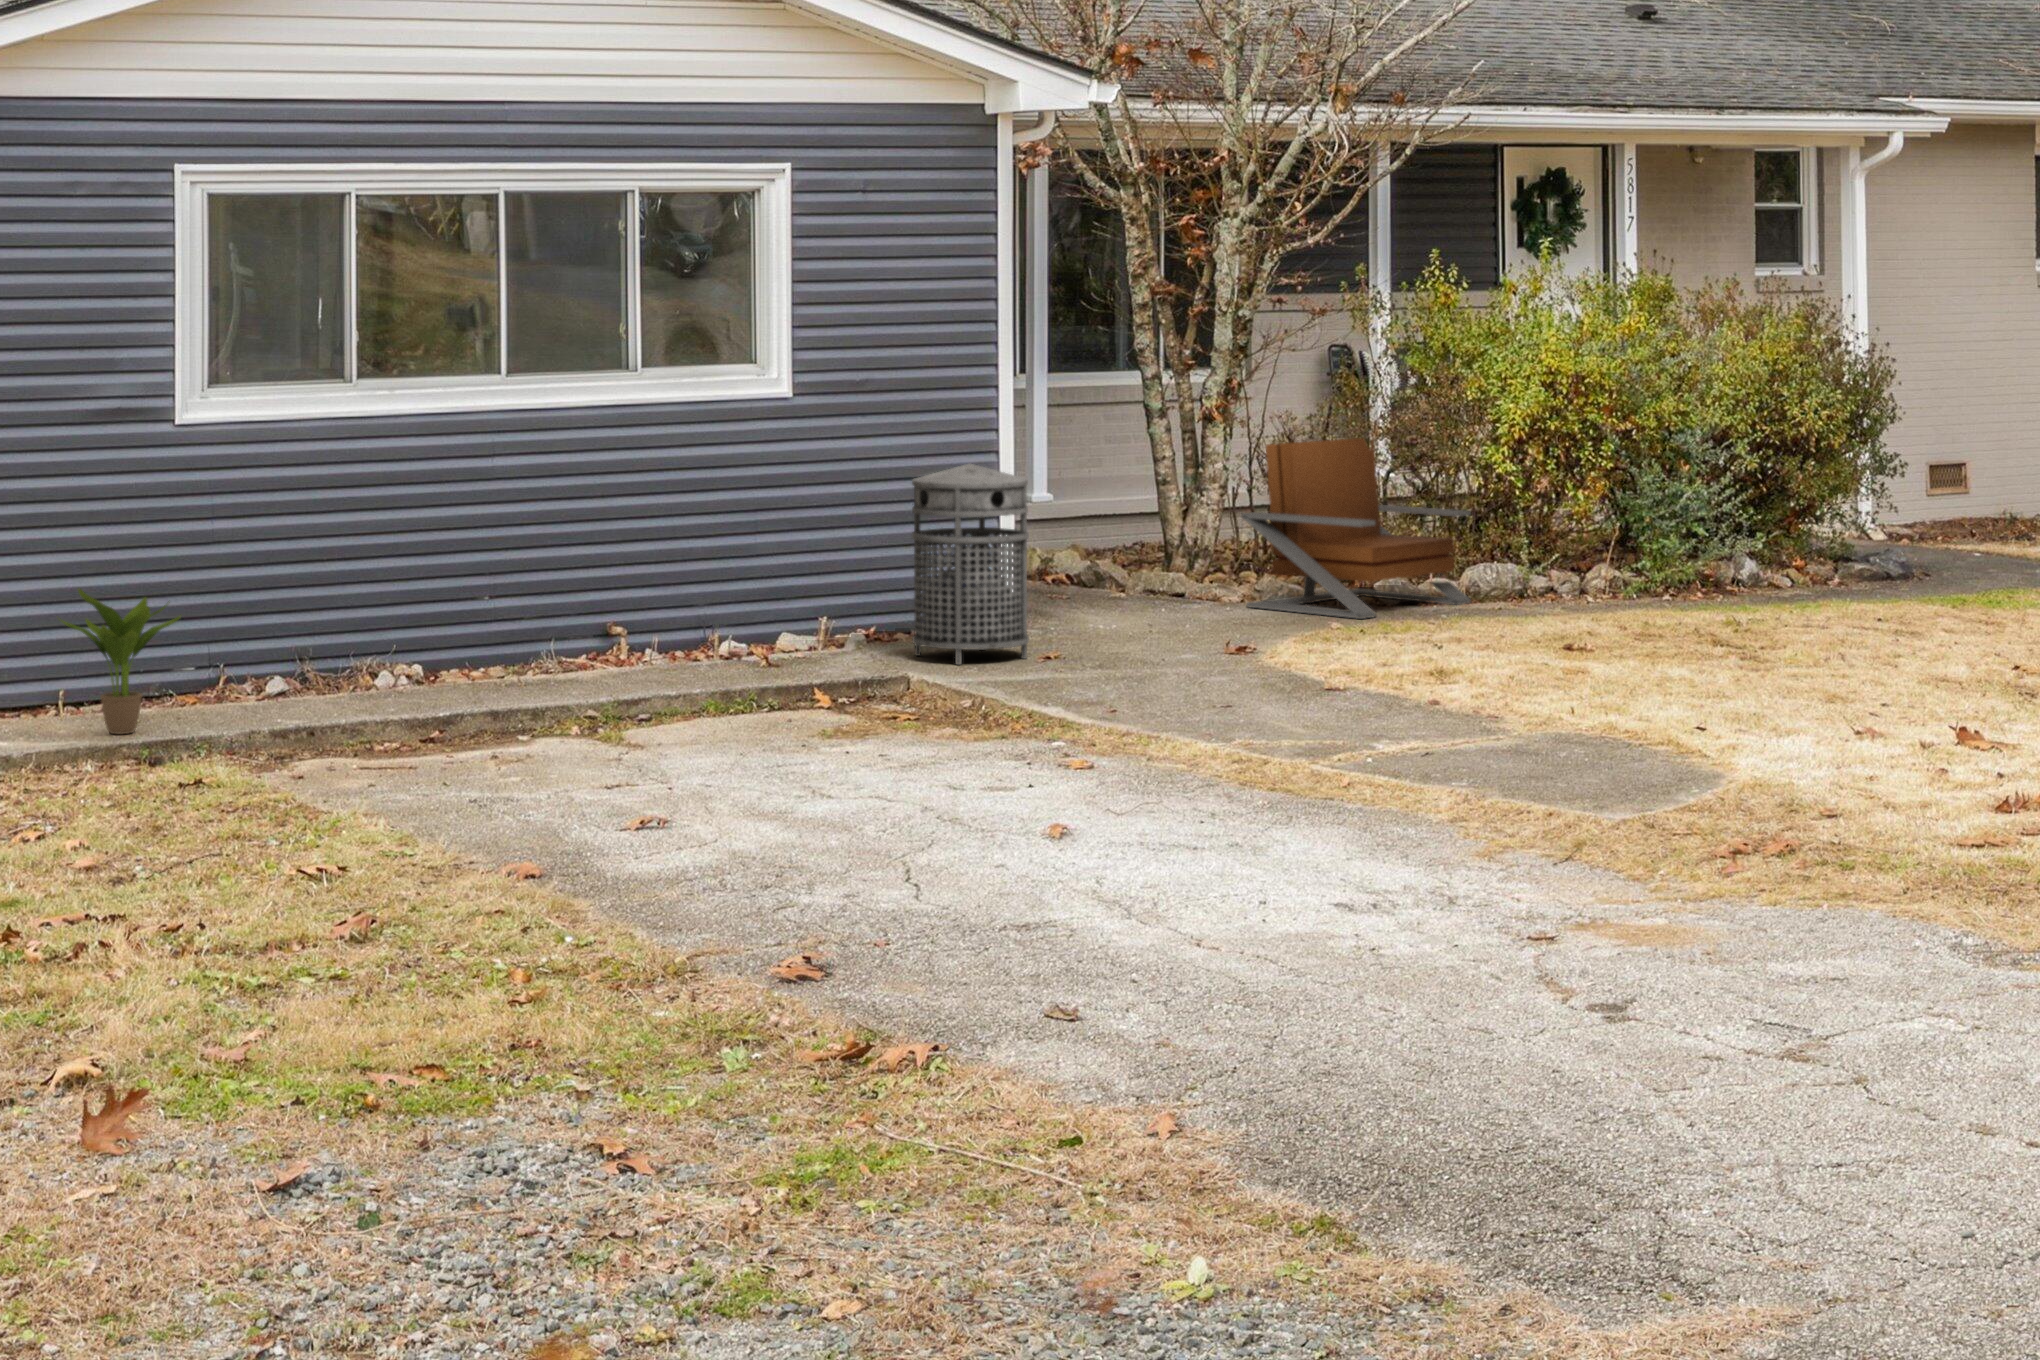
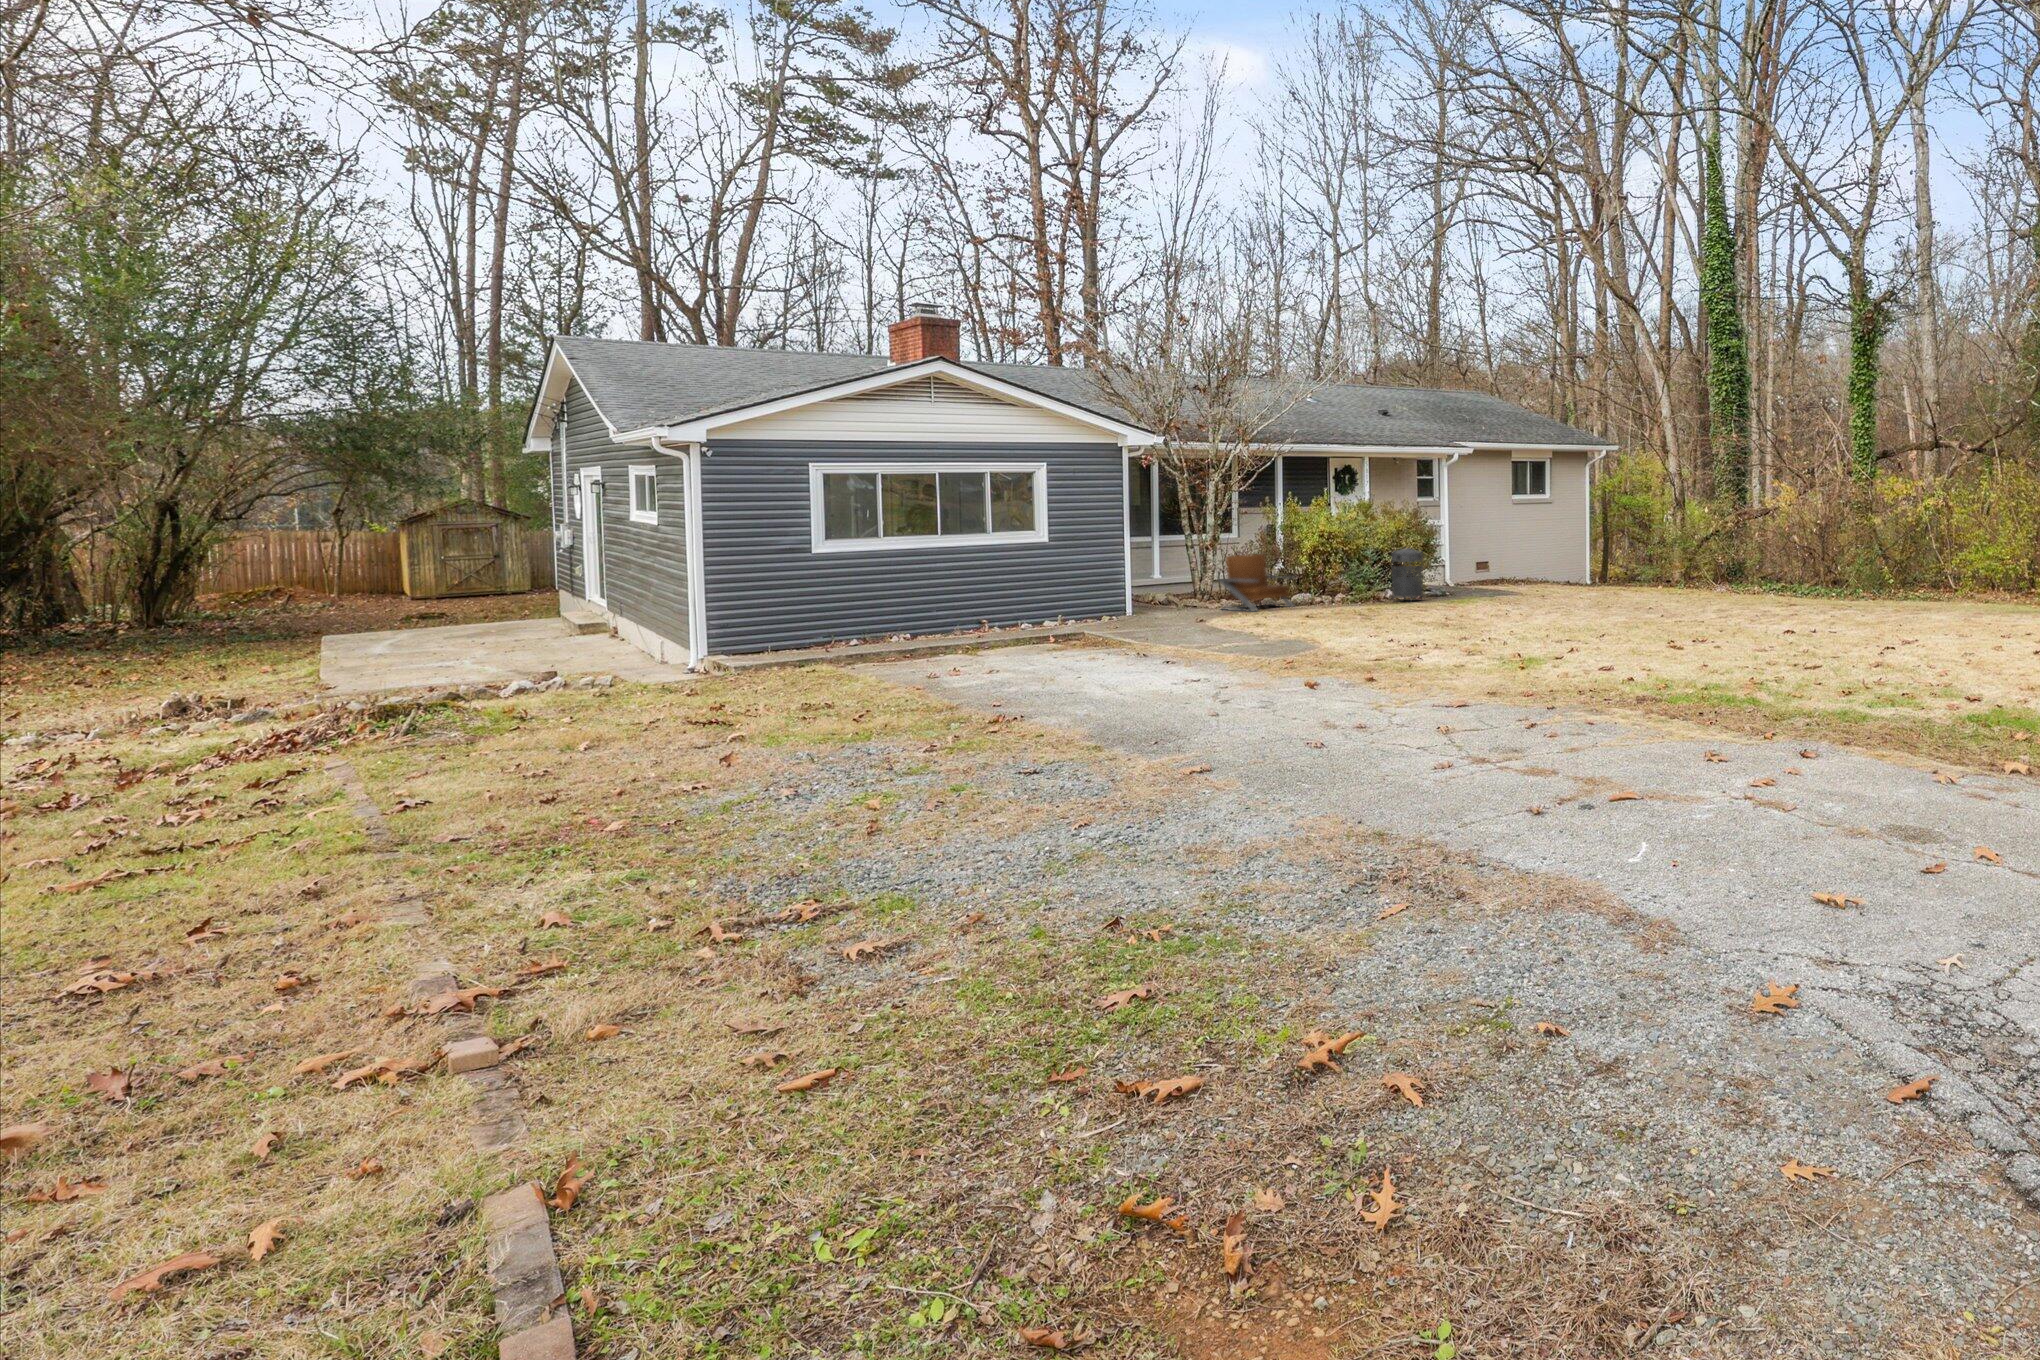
trash can: present [912,464,1029,665] -> present [1392,548,1423,599]
potted plant: present [61,589,180,734] -> none [765,607,813,656]

